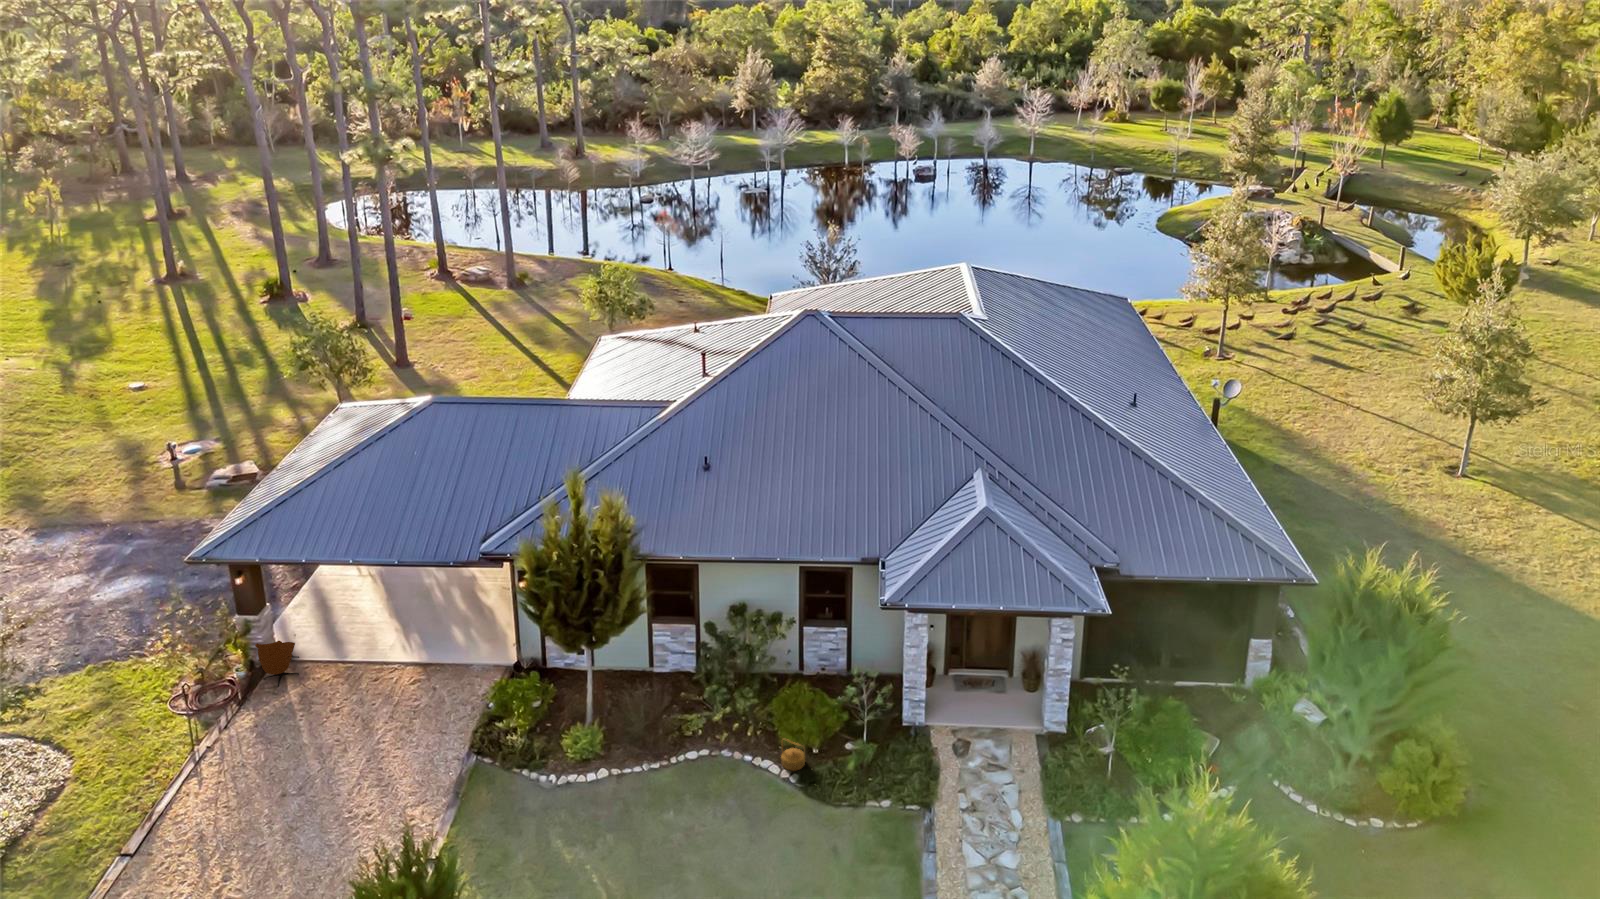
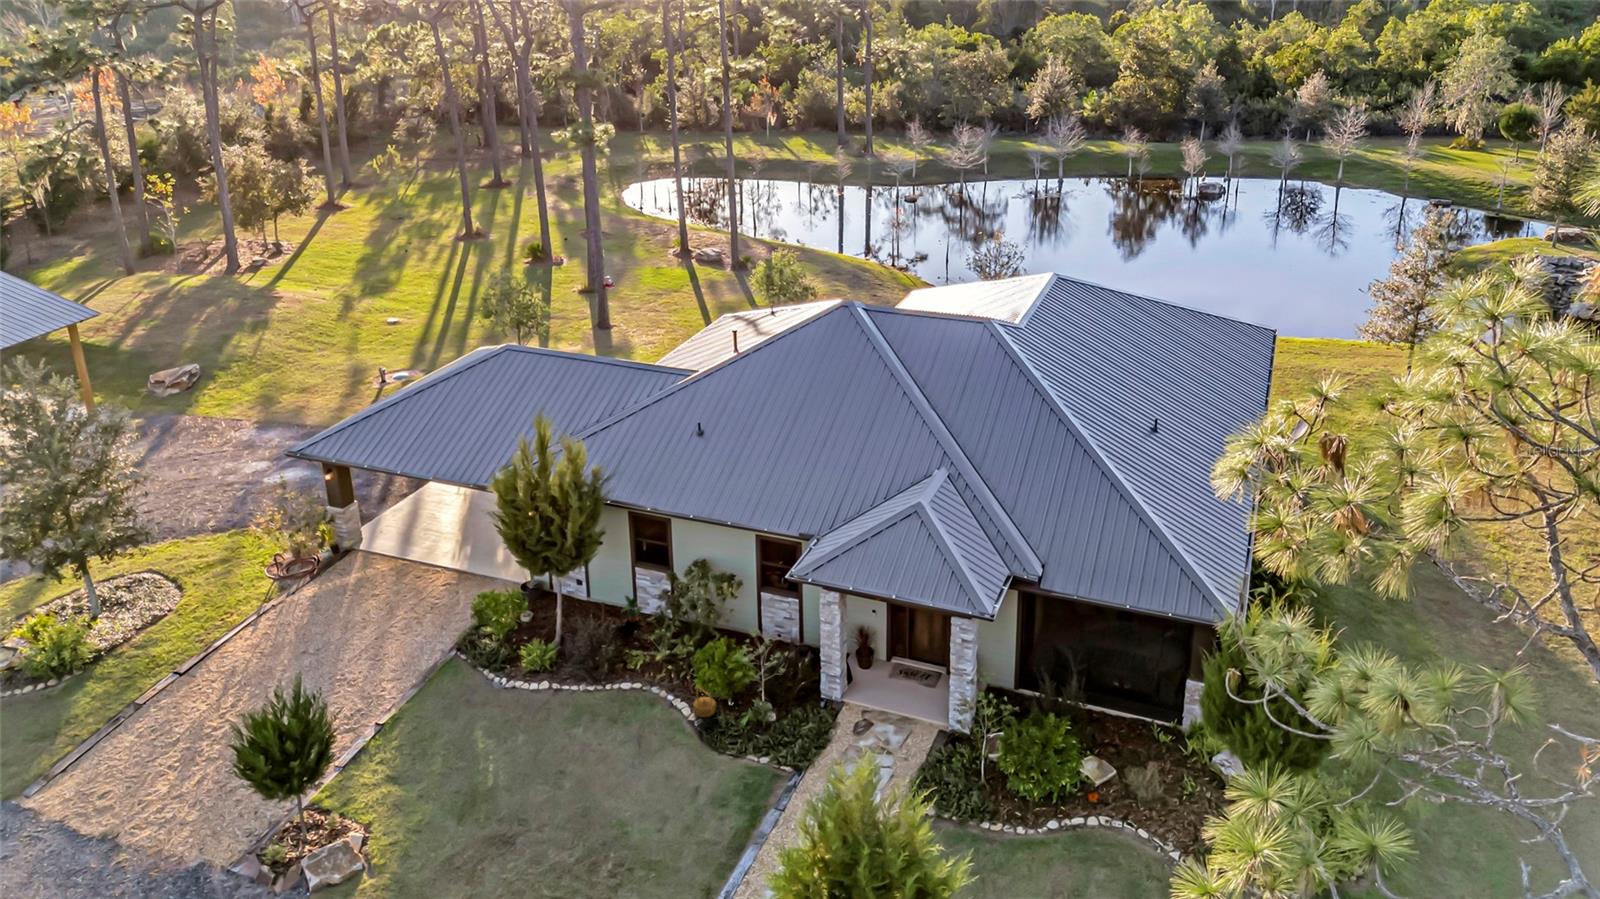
lounge chair: present [255,641,299,686] -> none [332,530,378,569]
potted plant: none [641,658,667,685] -> present [621,596,643,622]

